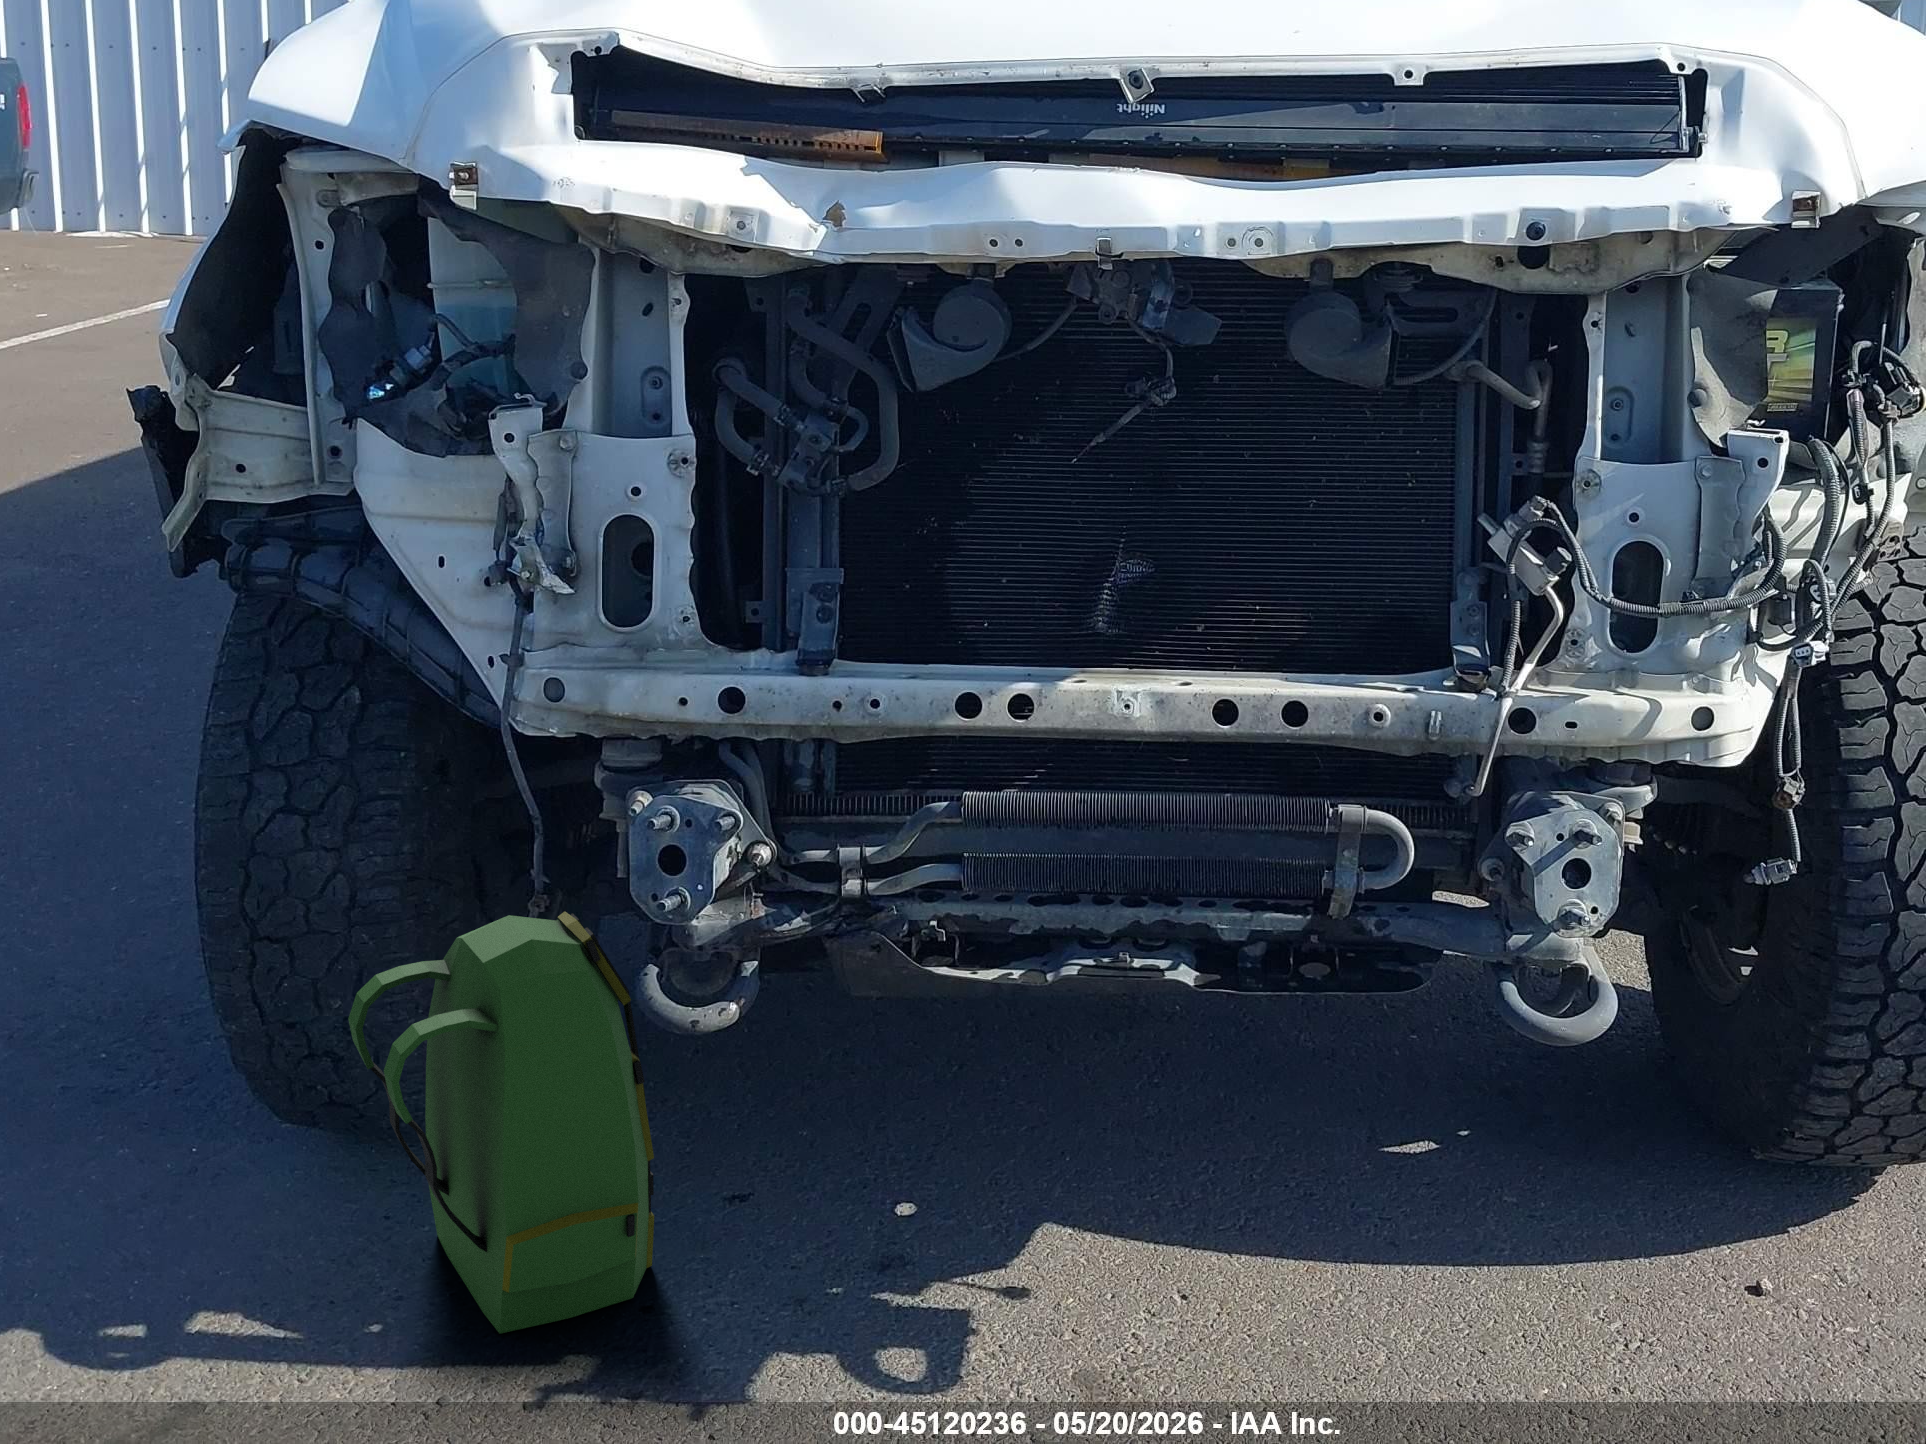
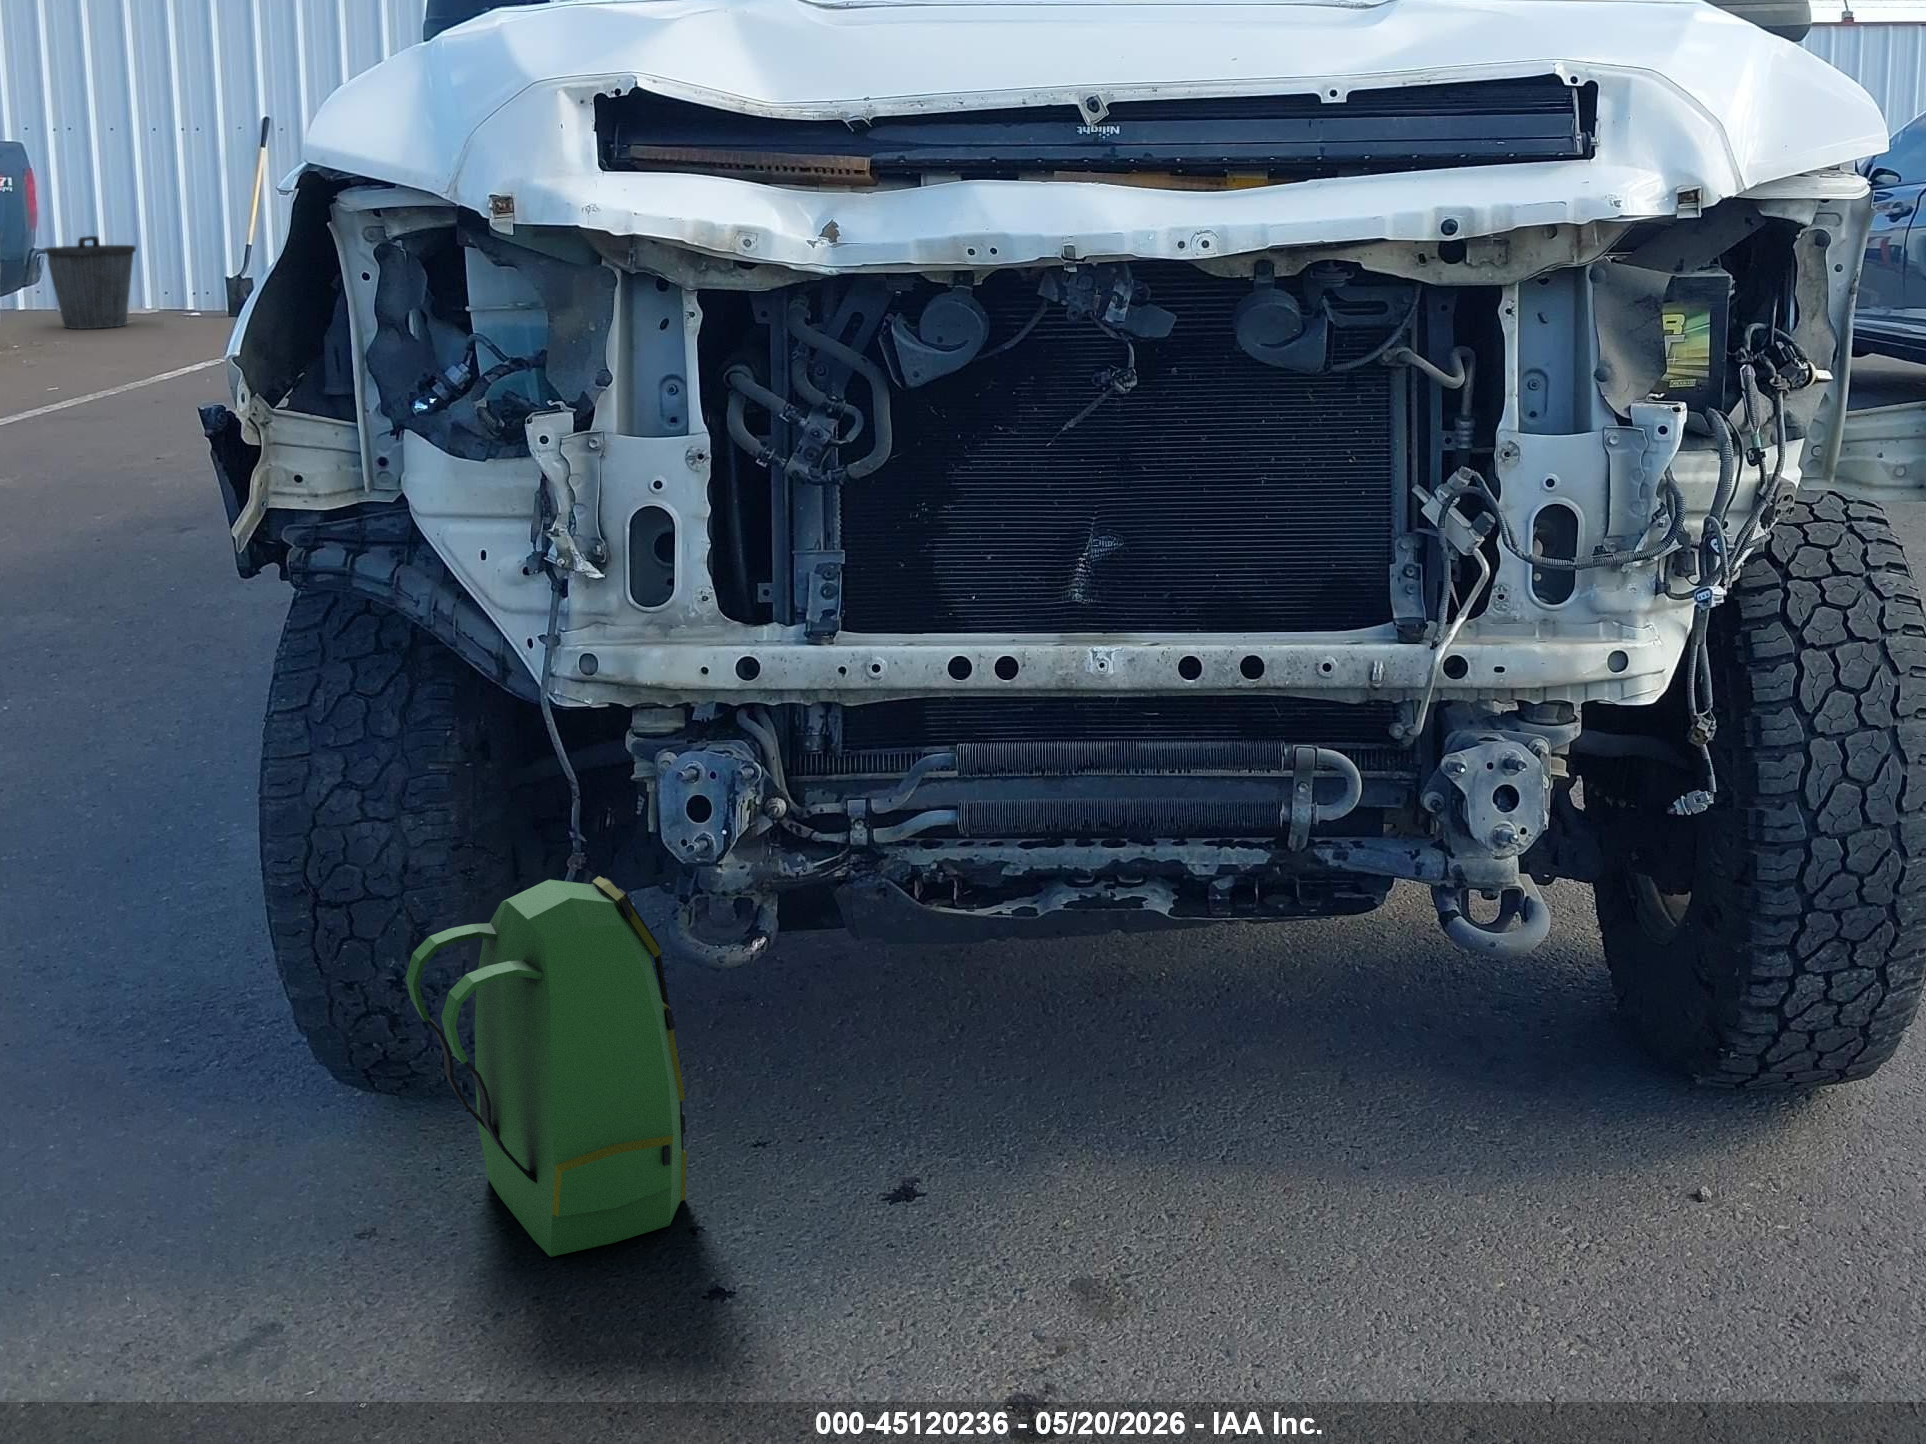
trash can: none [43,155,138,250] -> present [44,236,136,329]

